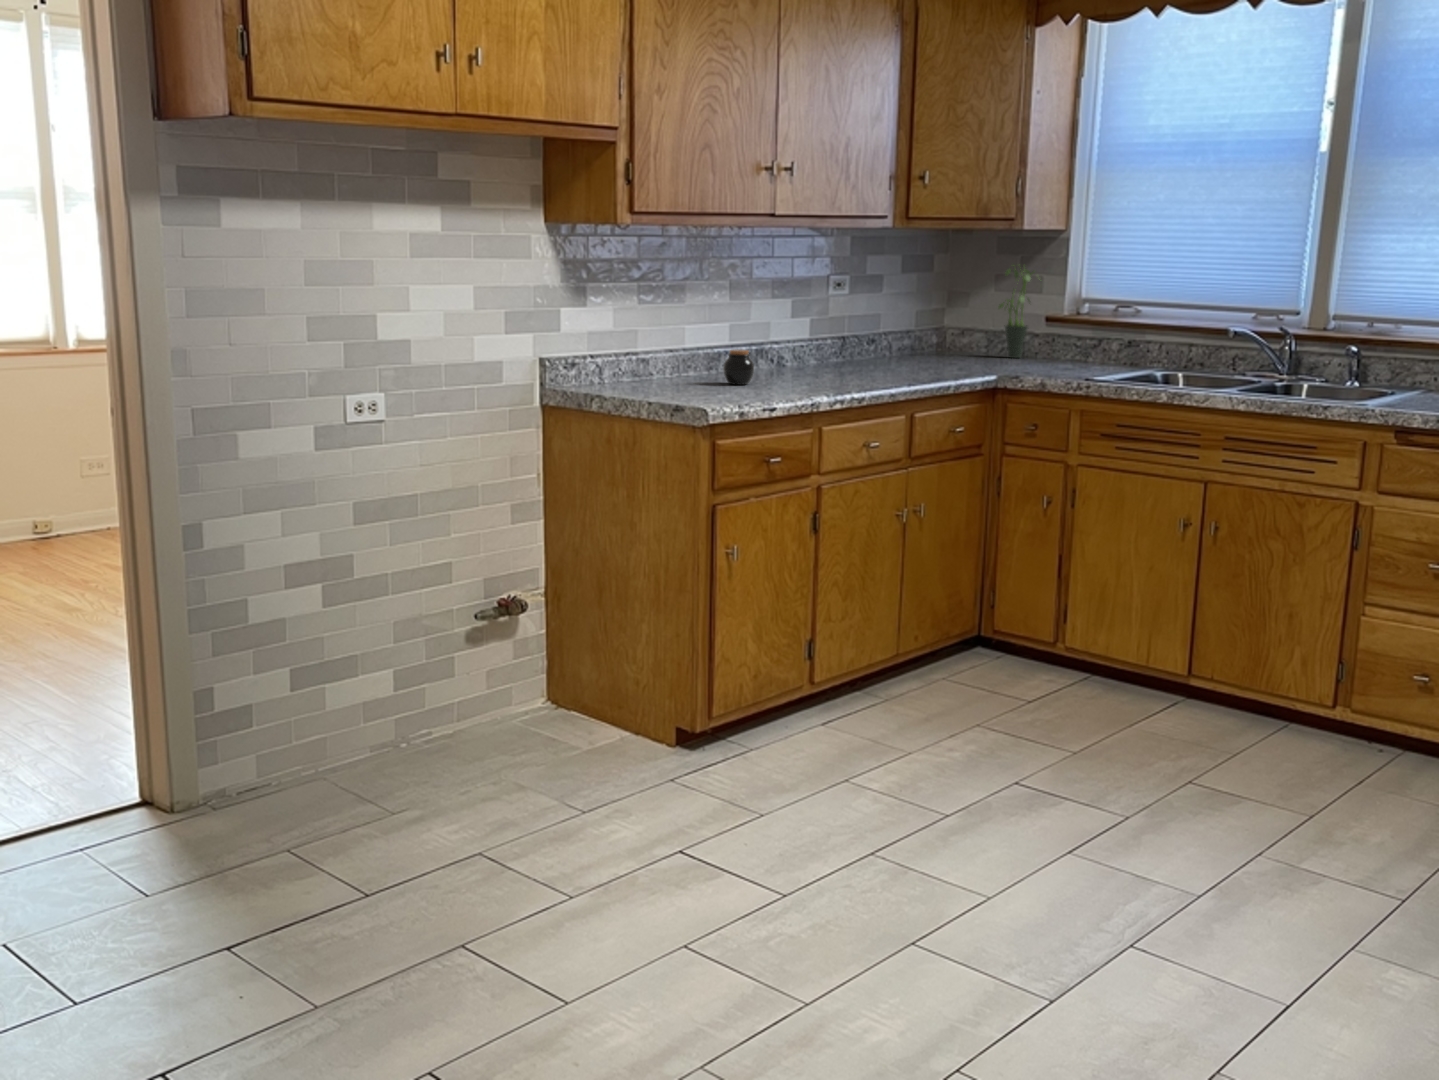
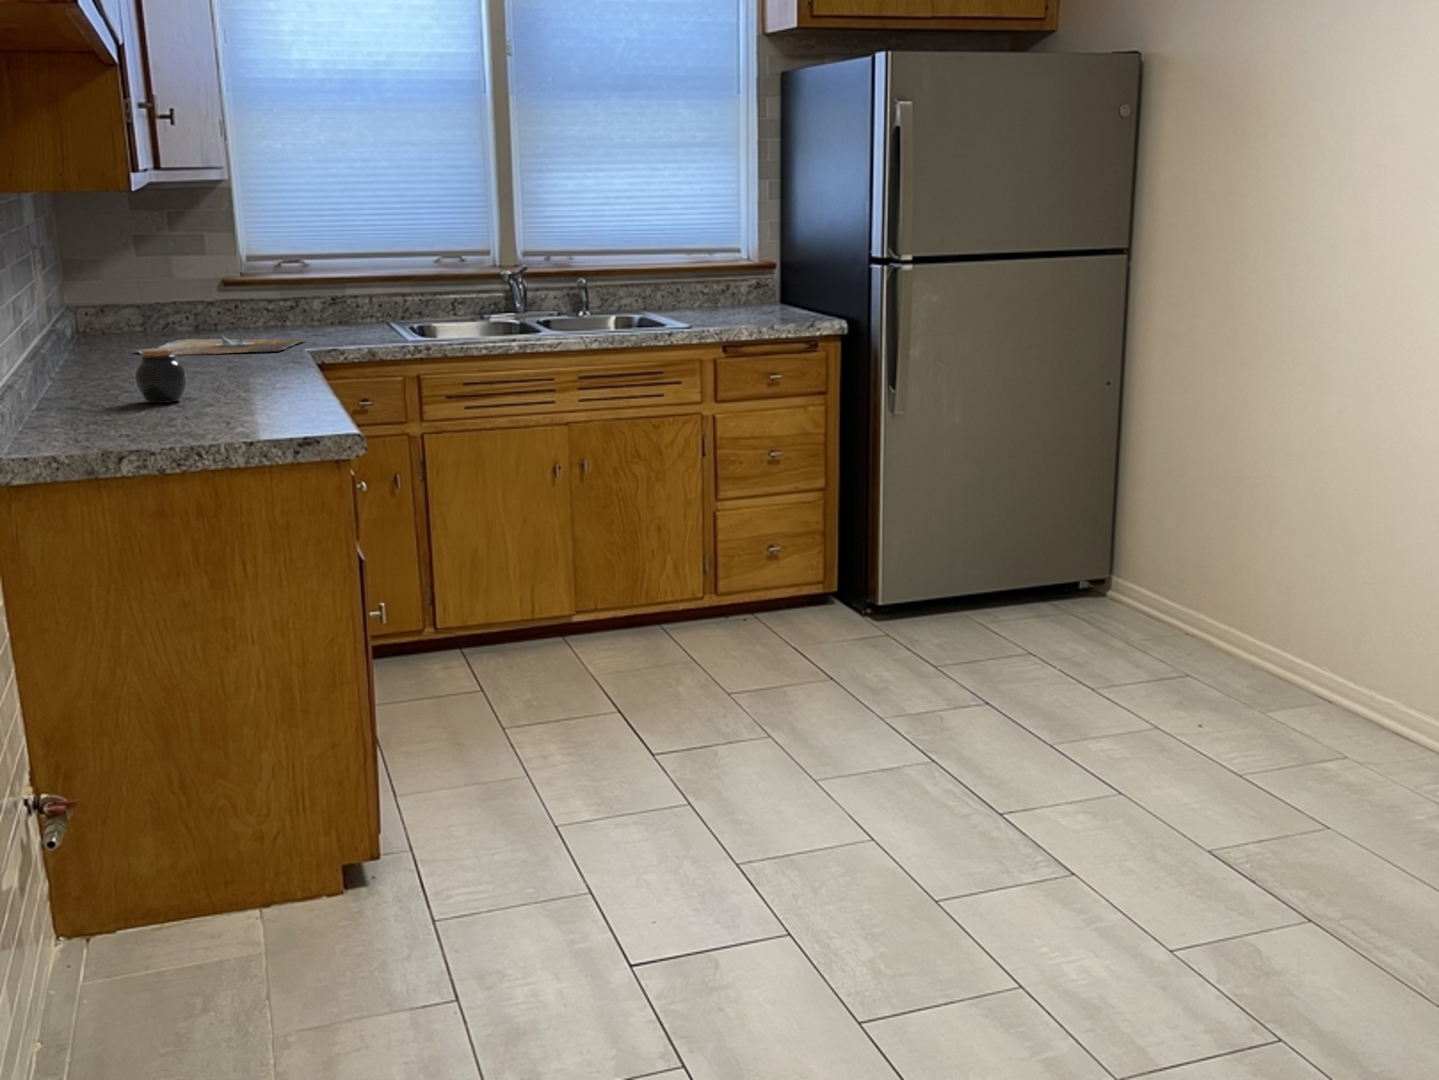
potted plant: present [998,269,1035,358] -> none [150,216,196,334]
cutting board: none [904,355,1038,374] -> present [137,330,305,354]

